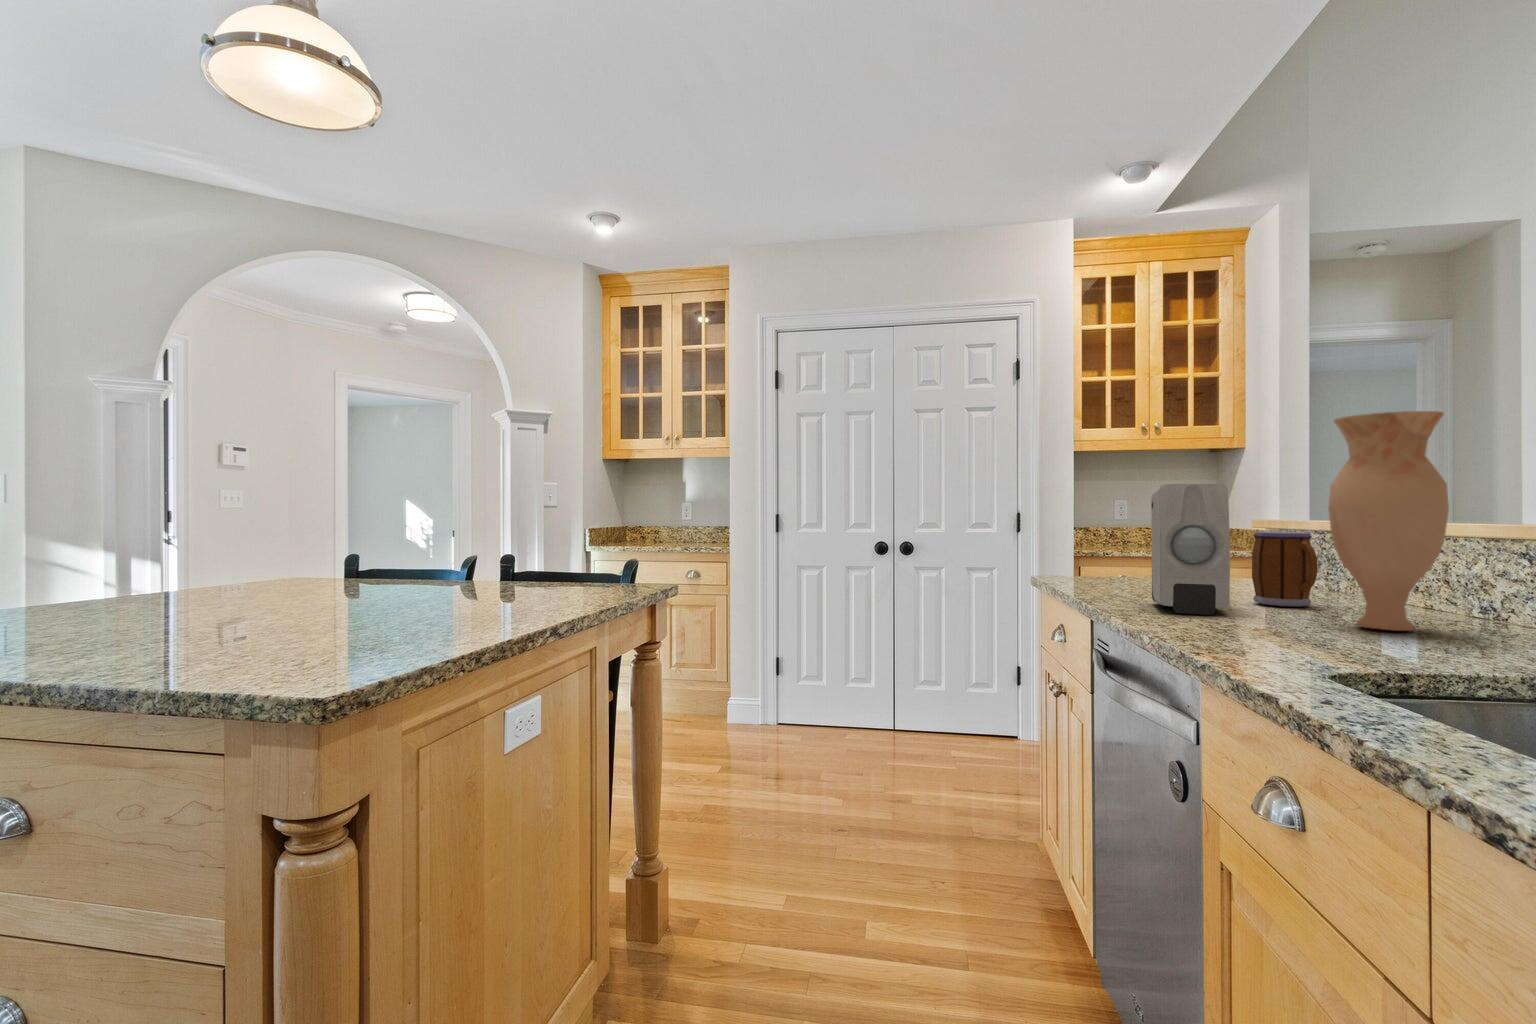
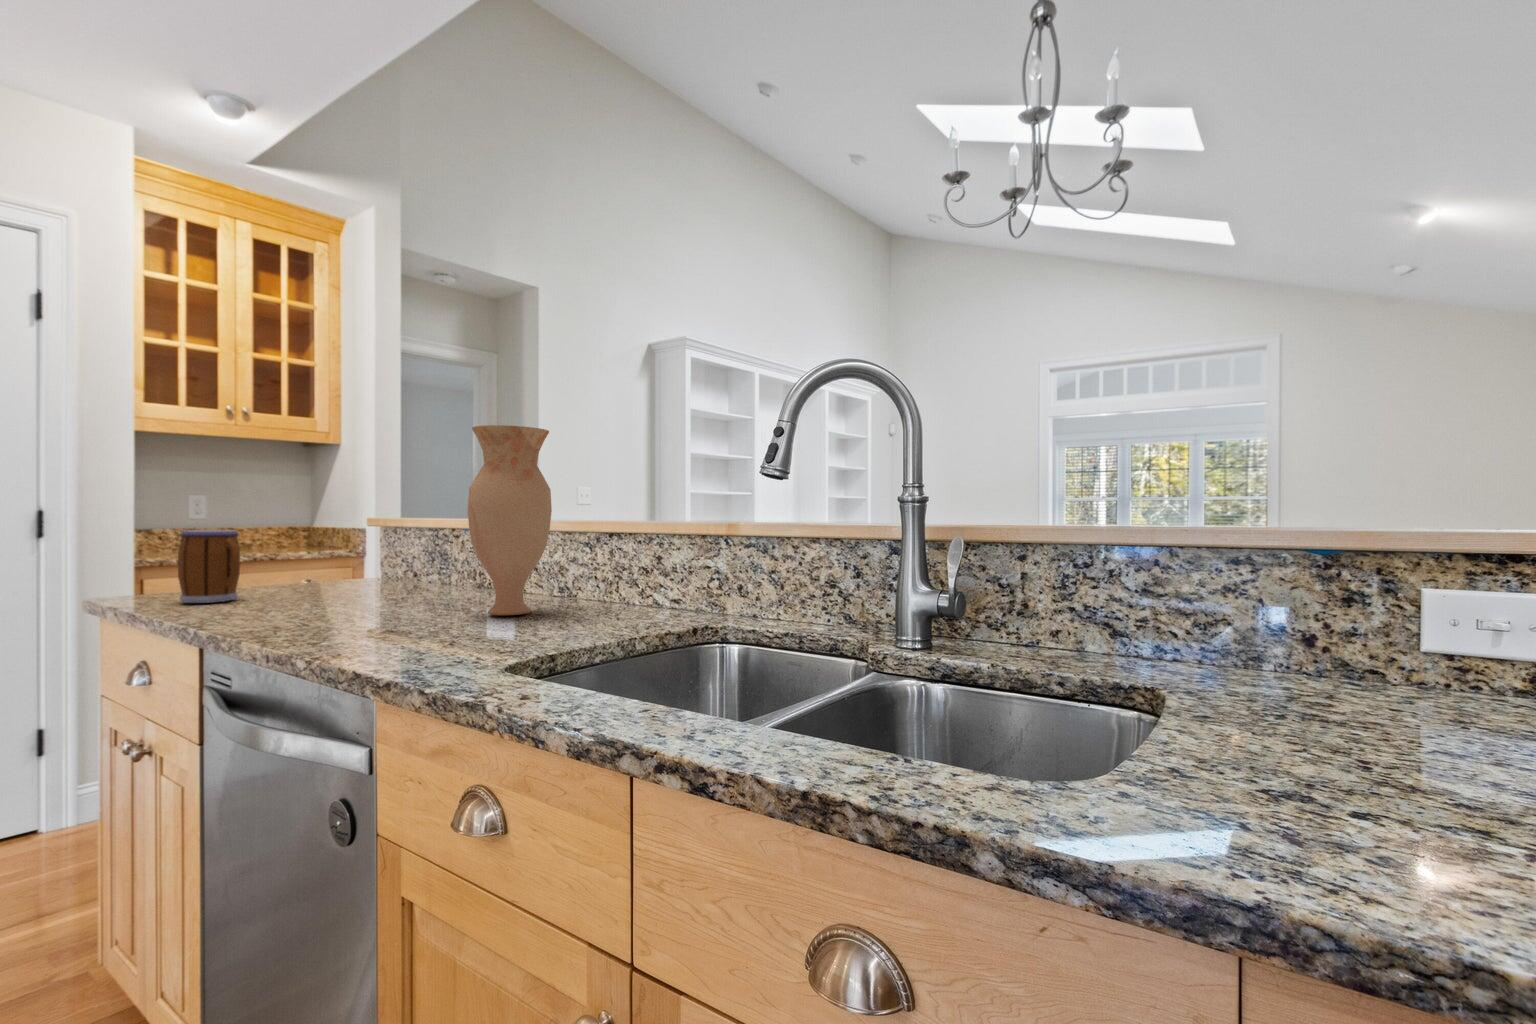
soap dispenser: present [1151,484,1230,615] -> none [282,480,378,626]
mug: present [1252,531,1318,607] -> present [178,530,240,603]

